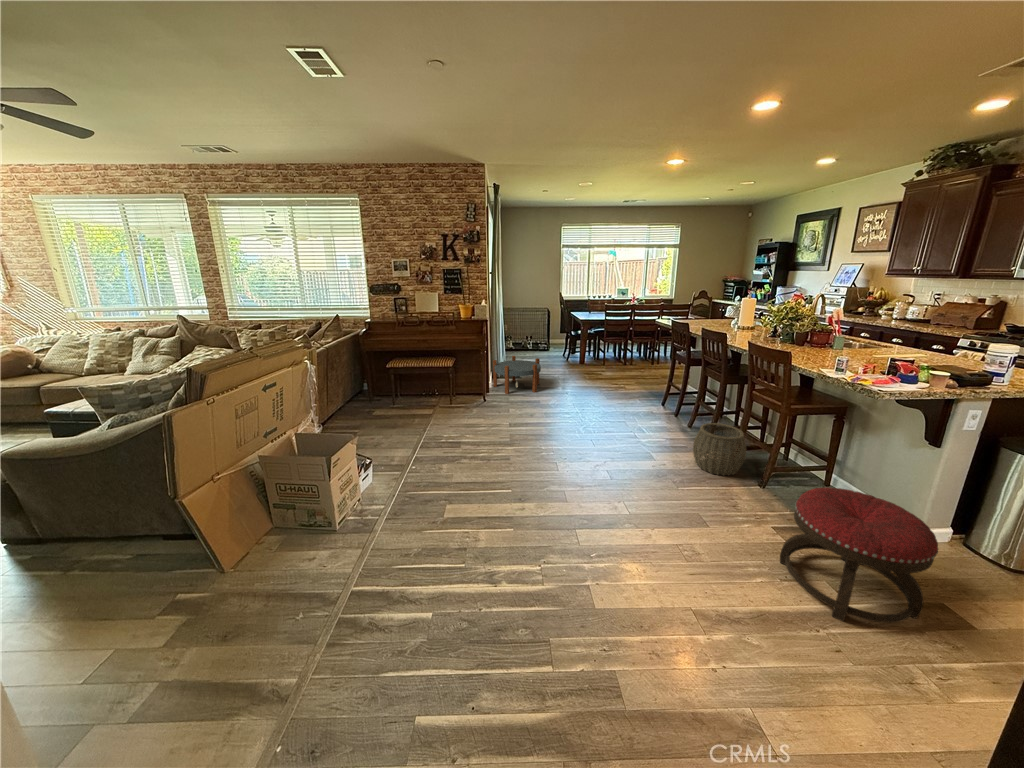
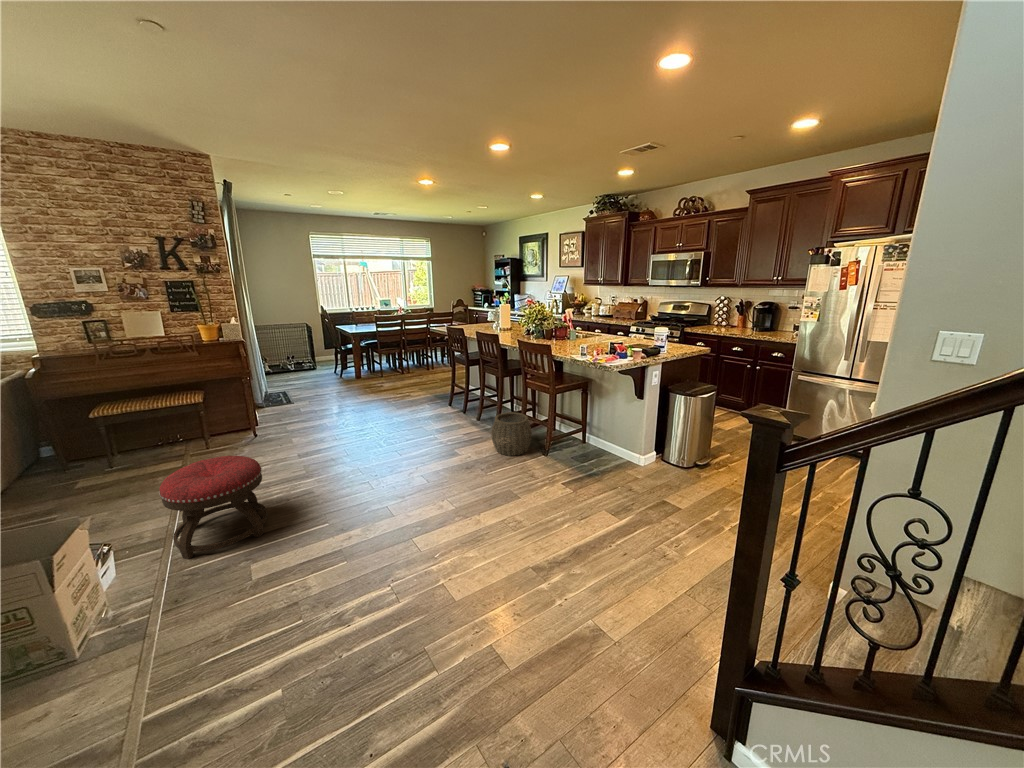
side table: present [493,356,541,394] -> none [256,380,321,426]
ottoman: present [780,487,938,623] -> present [159,456,267,559]

